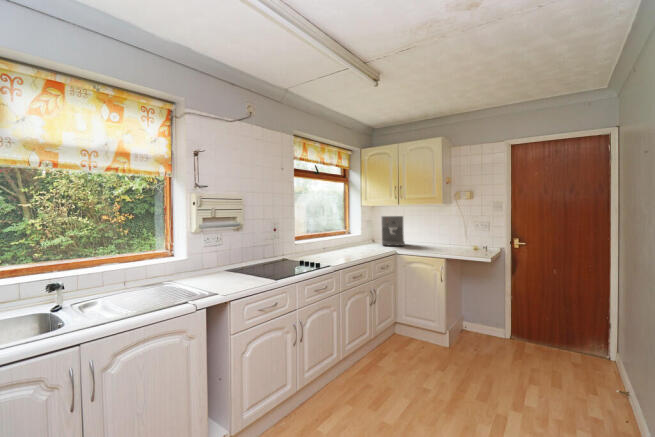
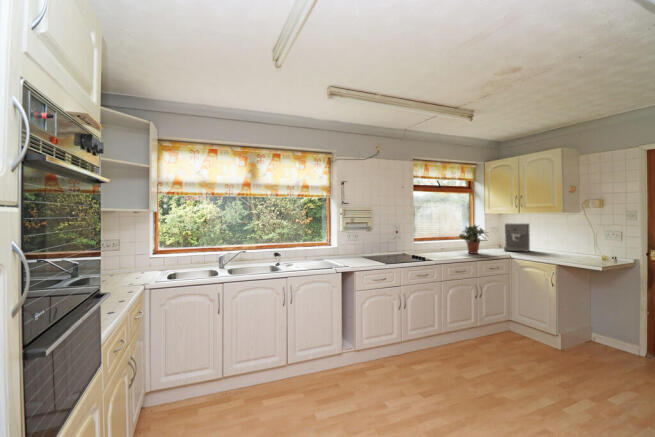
potted plant: none [343,217,375,251] -> present [459,224,487,254]

